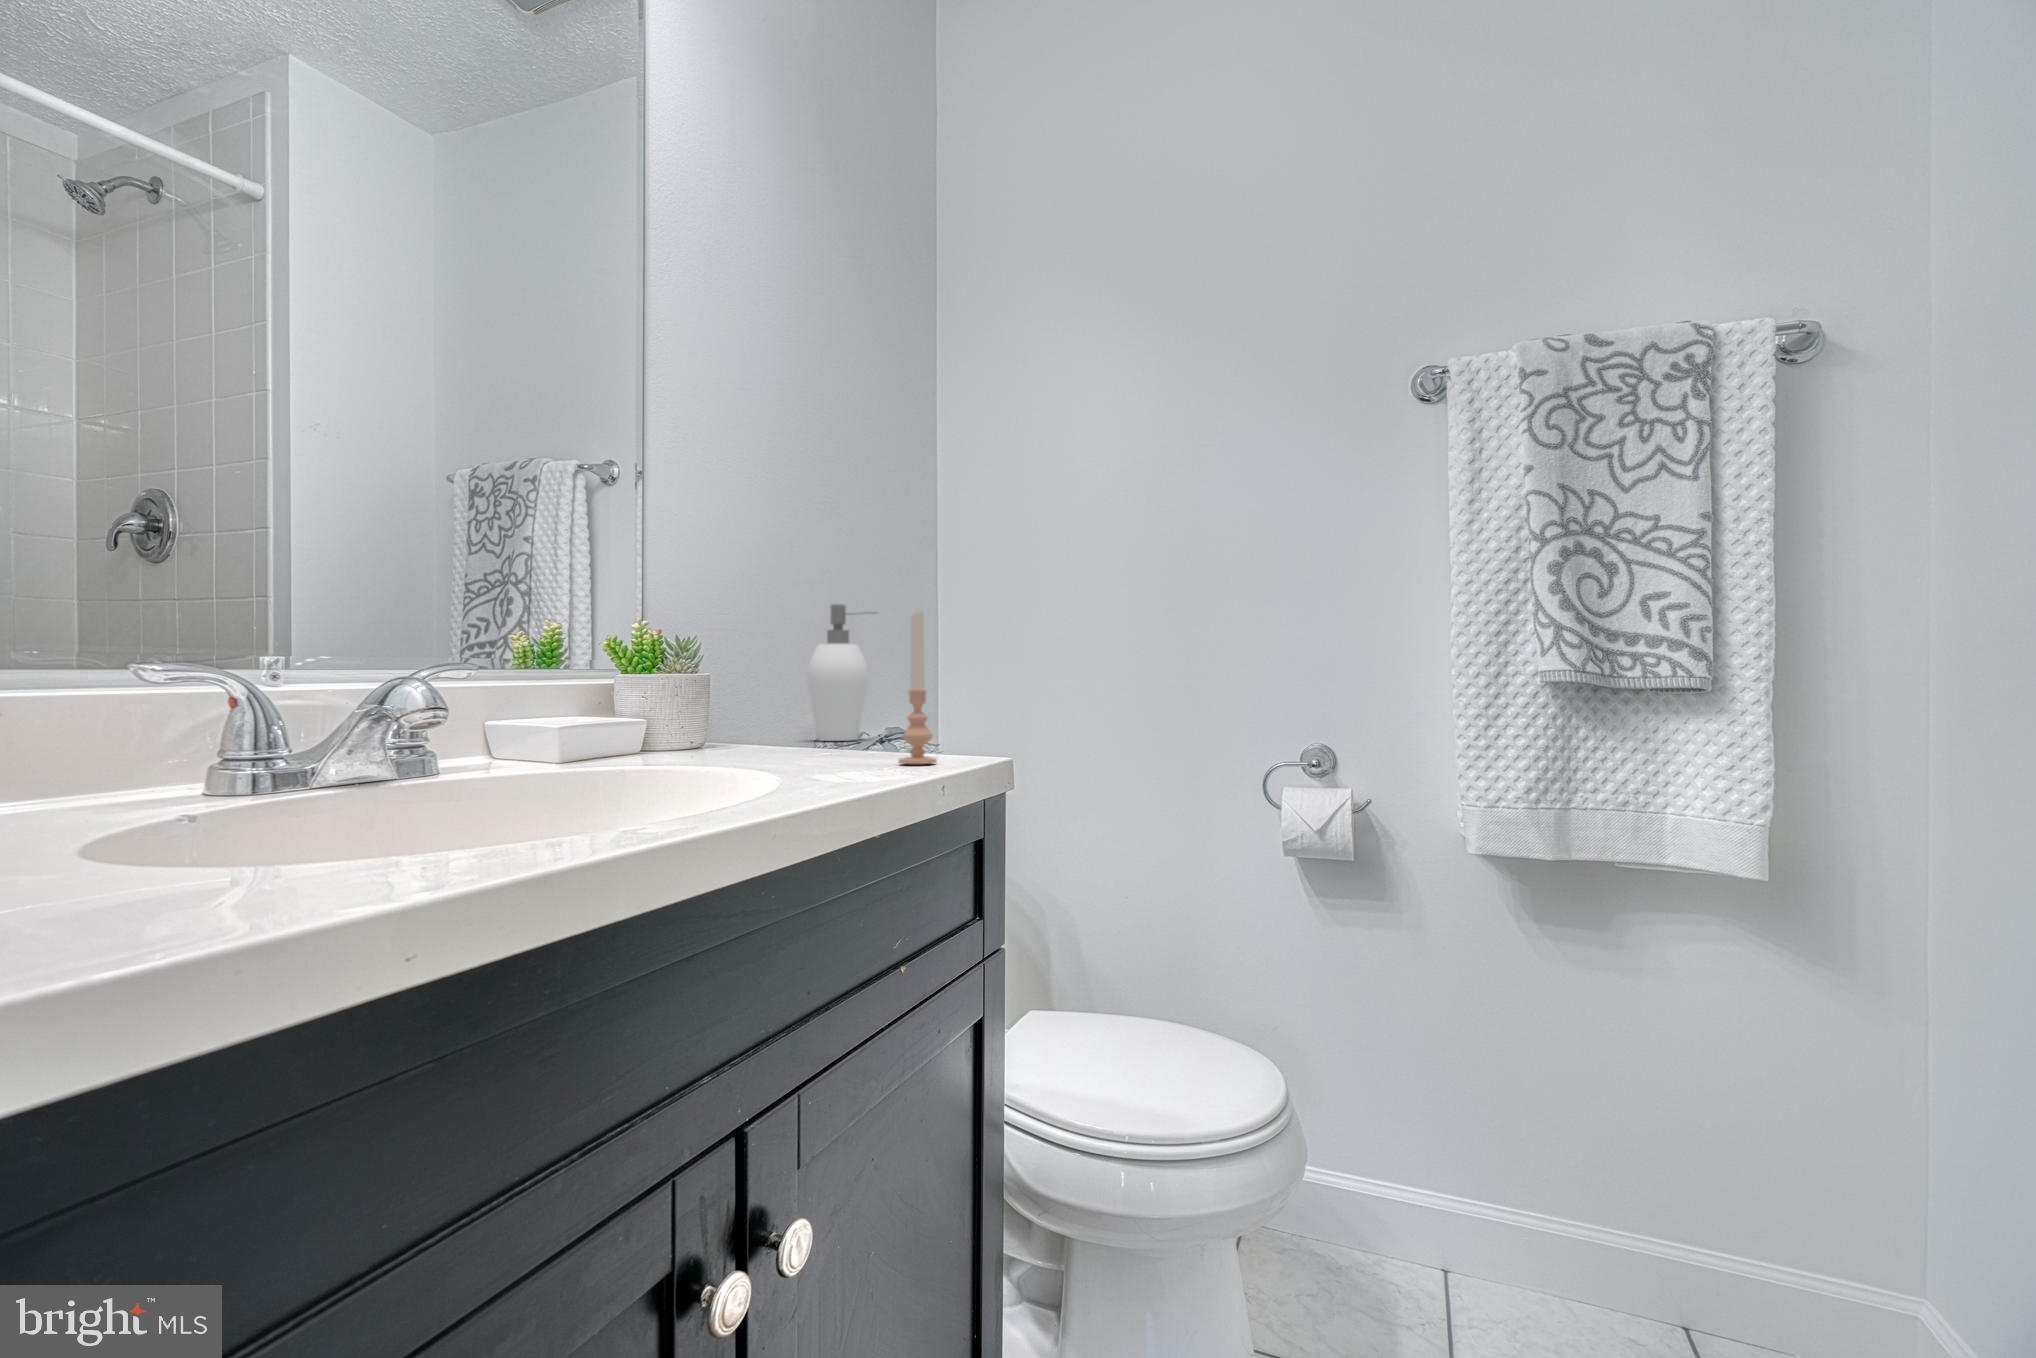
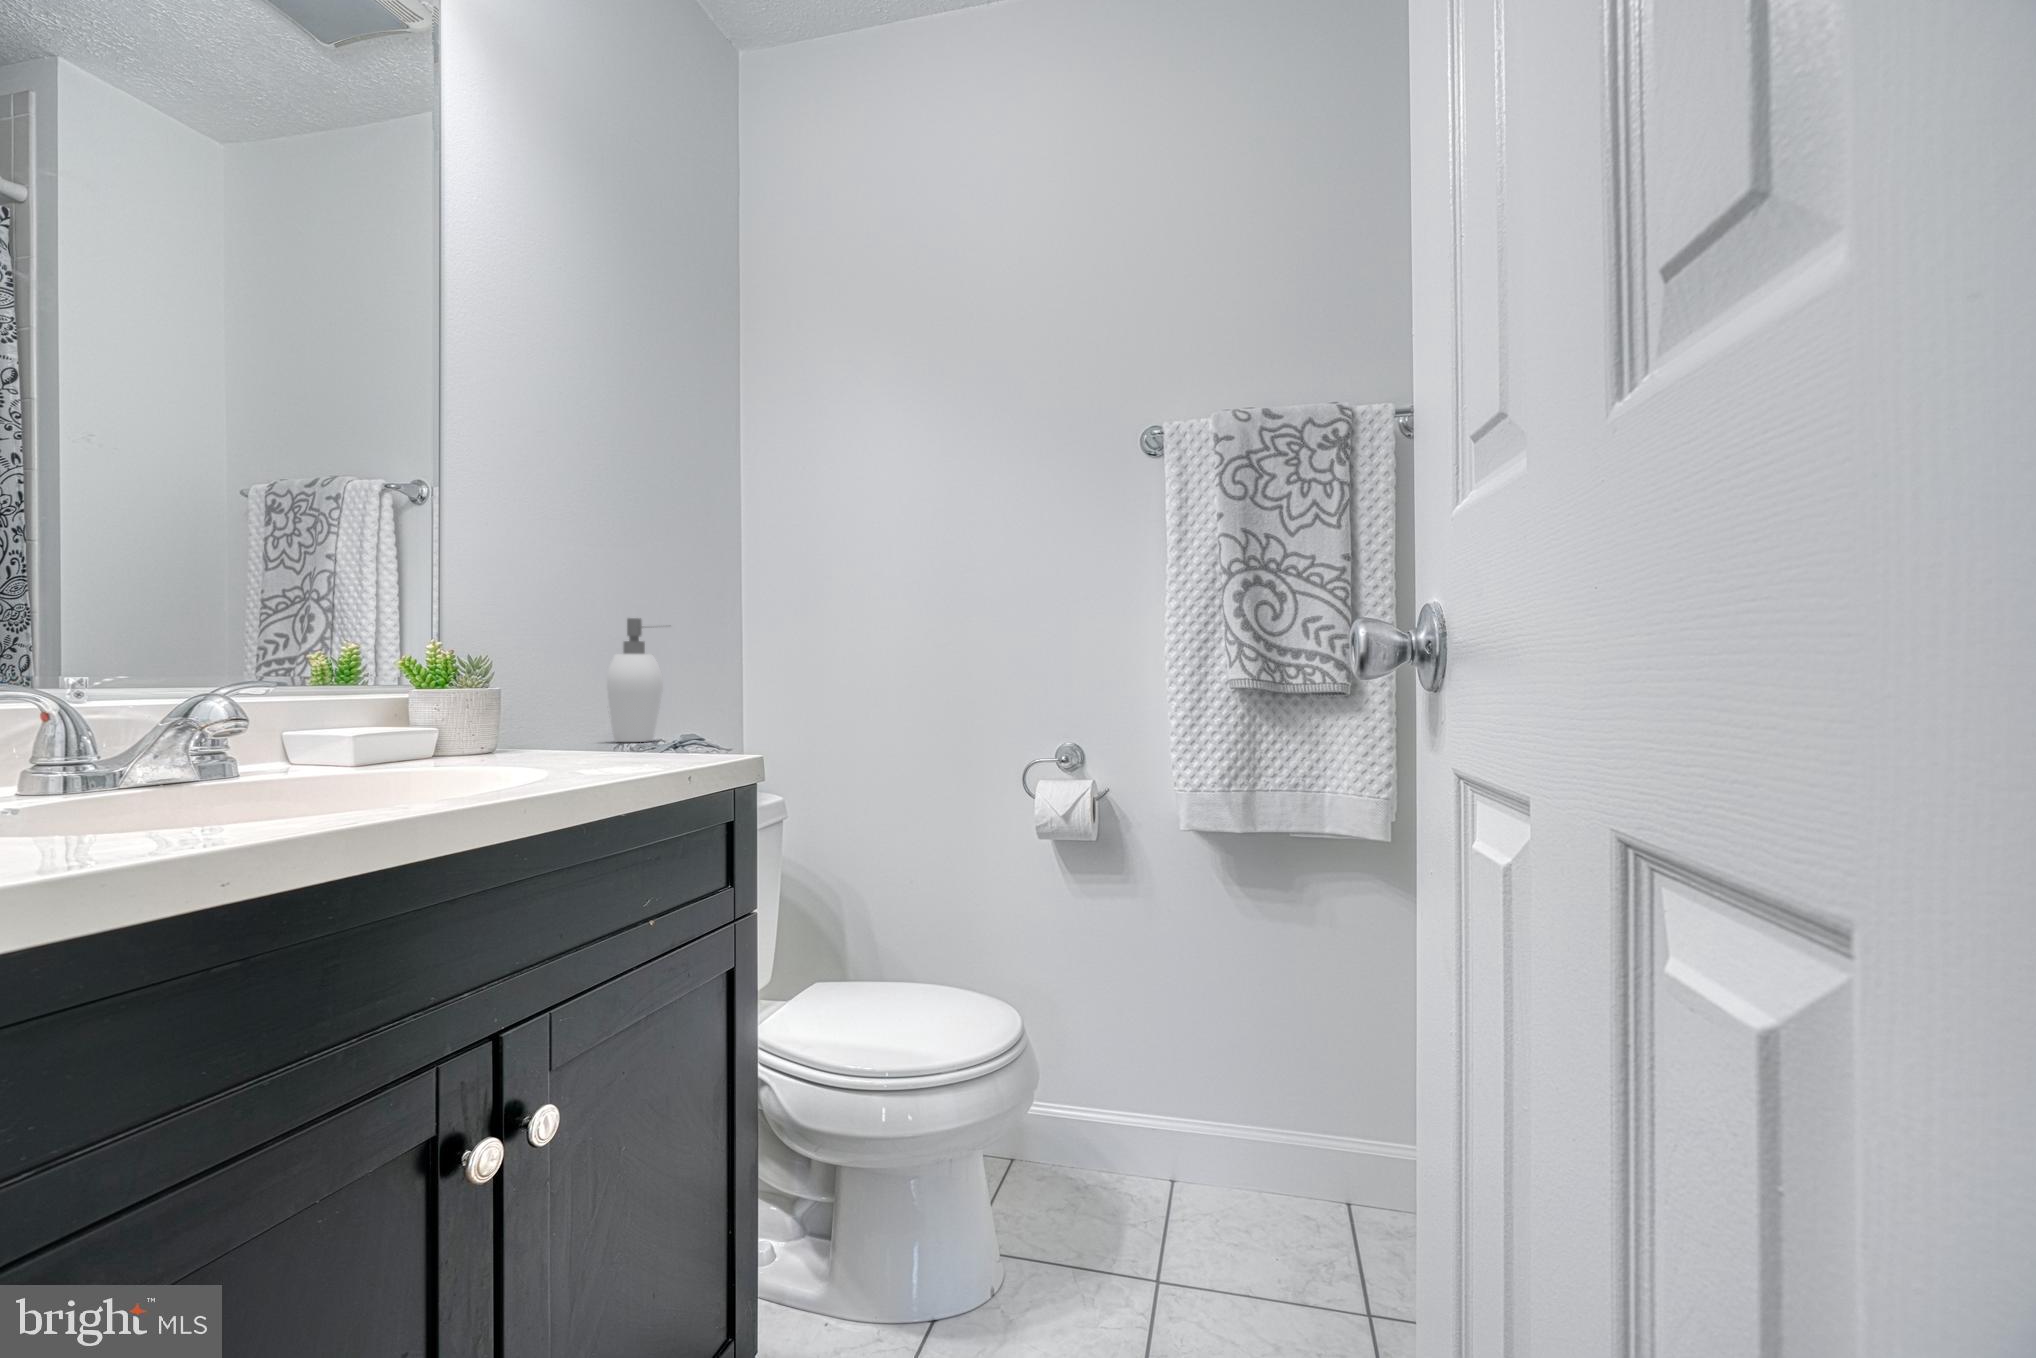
candle: present [899,611,937,764] -> none [670,630,704,760]

